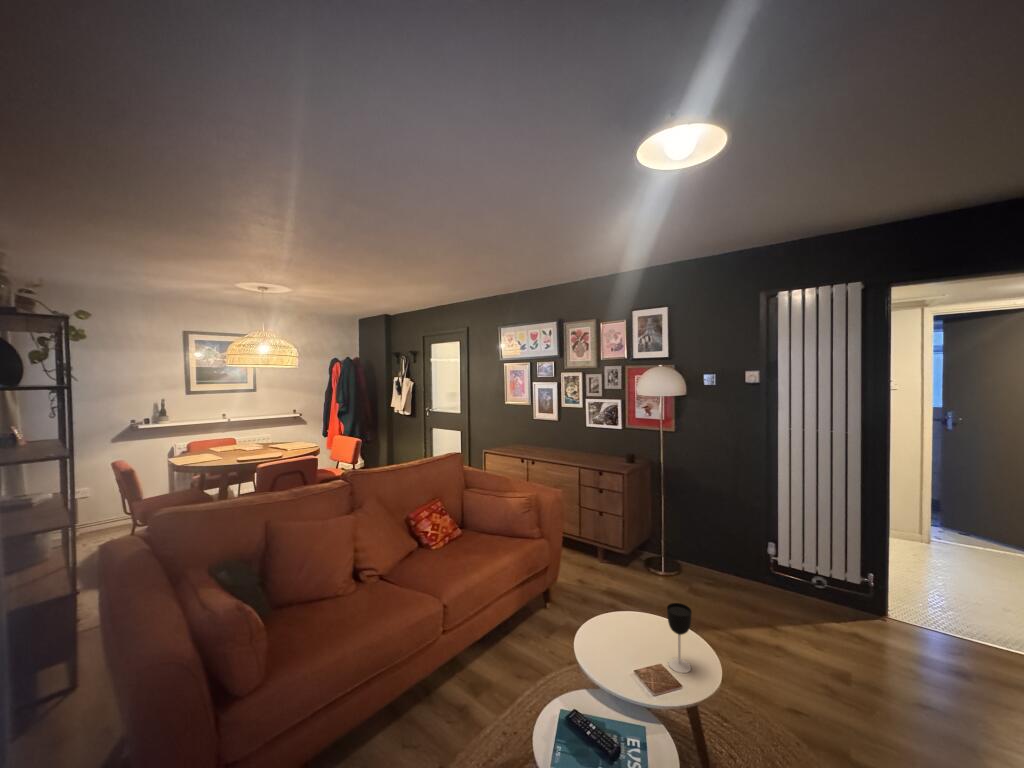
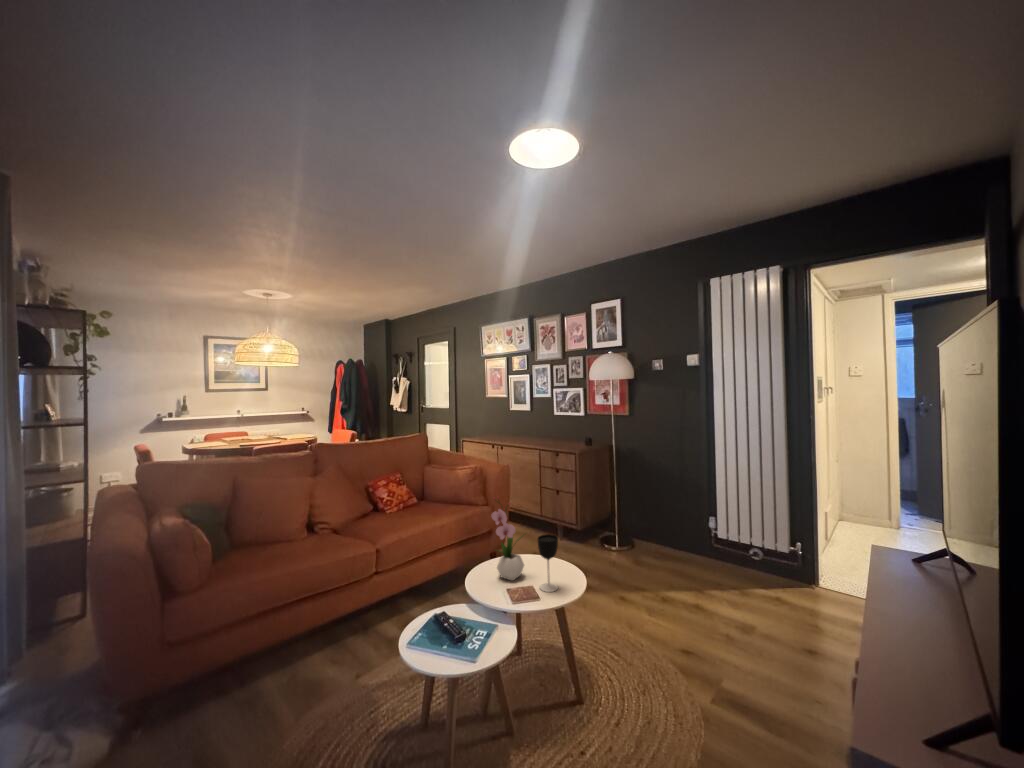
flower arrangement: none [608,558,643,656] -> present [492,497,524,581]

